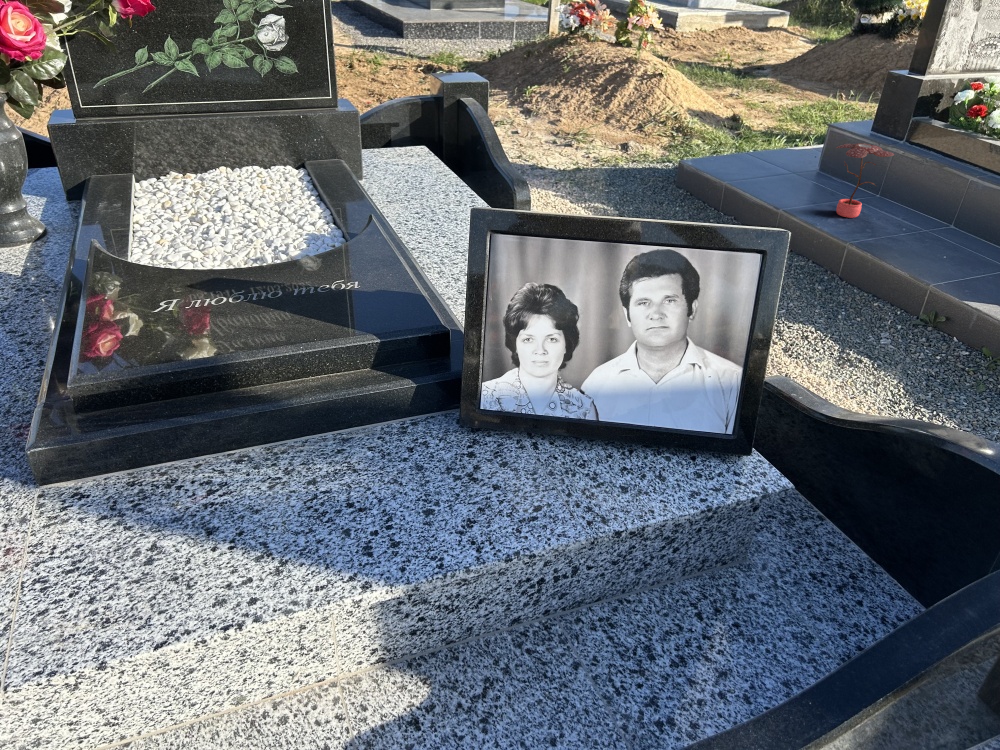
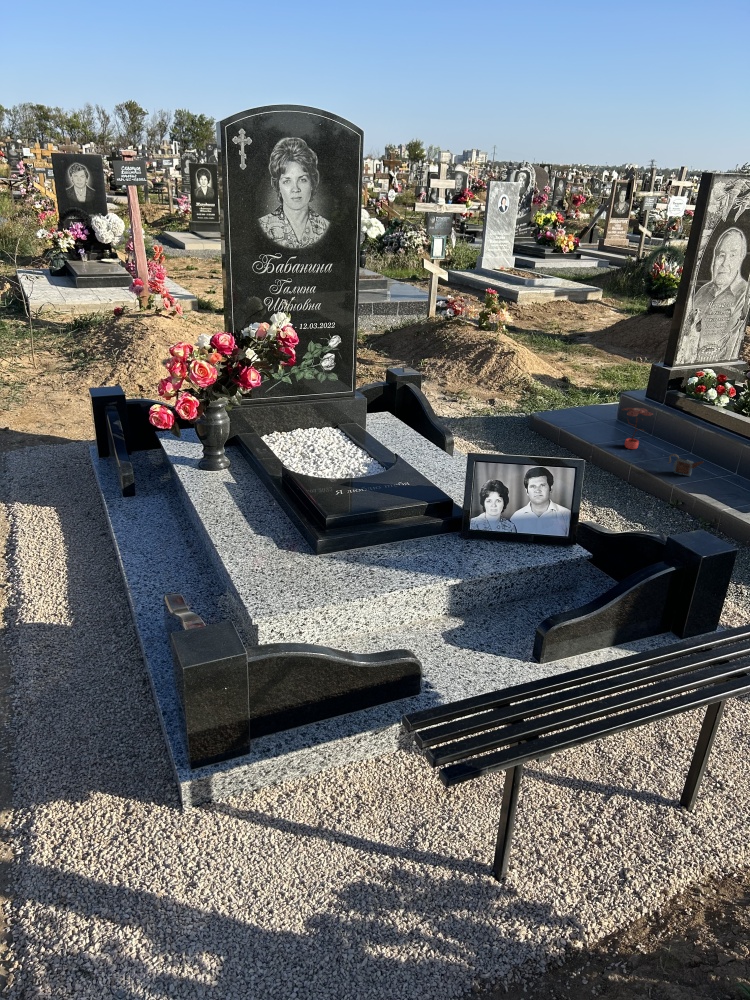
watering can: none [920,225,994,267] -> present [668,454,704,476]

